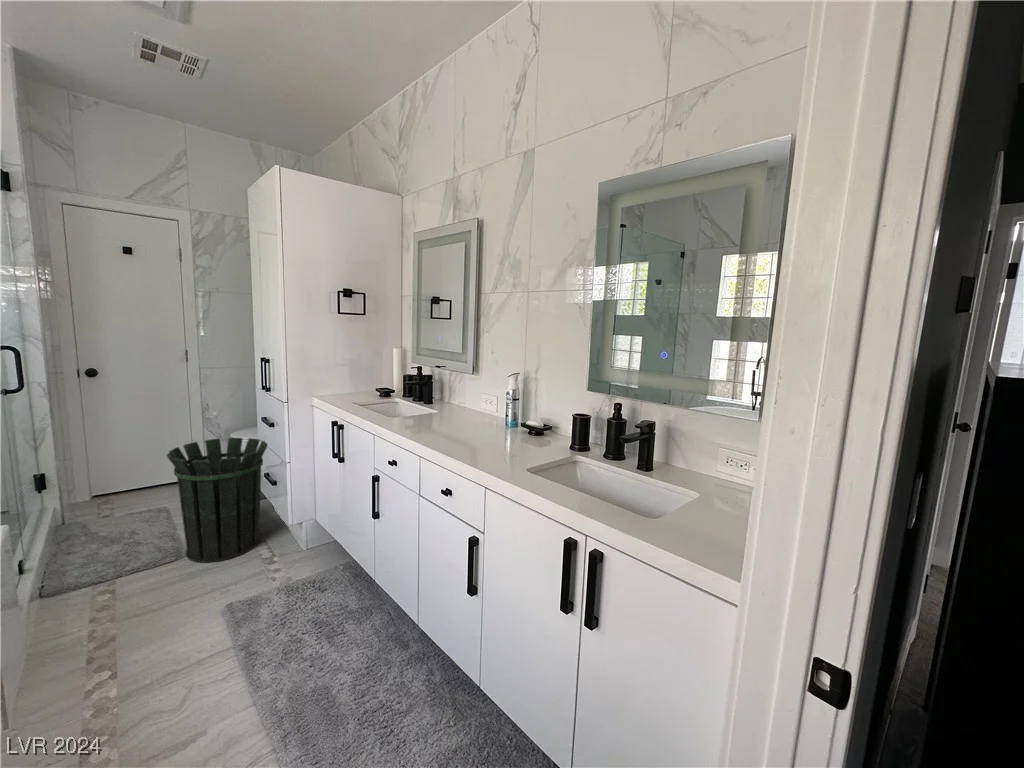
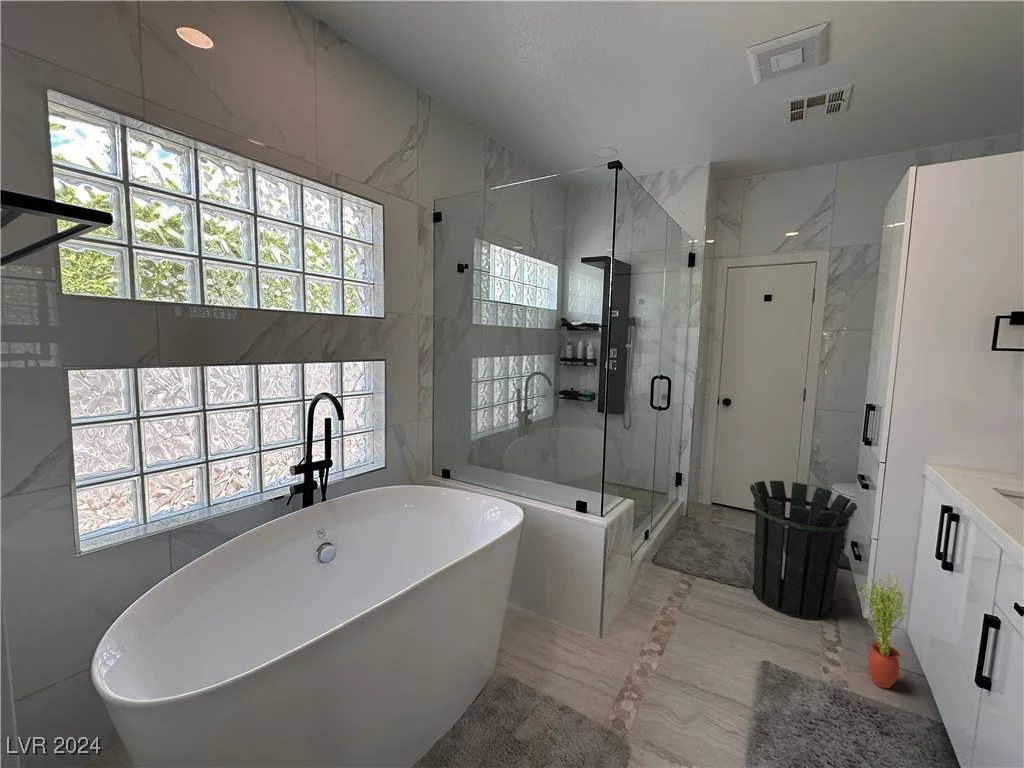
potted plant: none [287,482,319,566] -> present [862,574,906,689]

